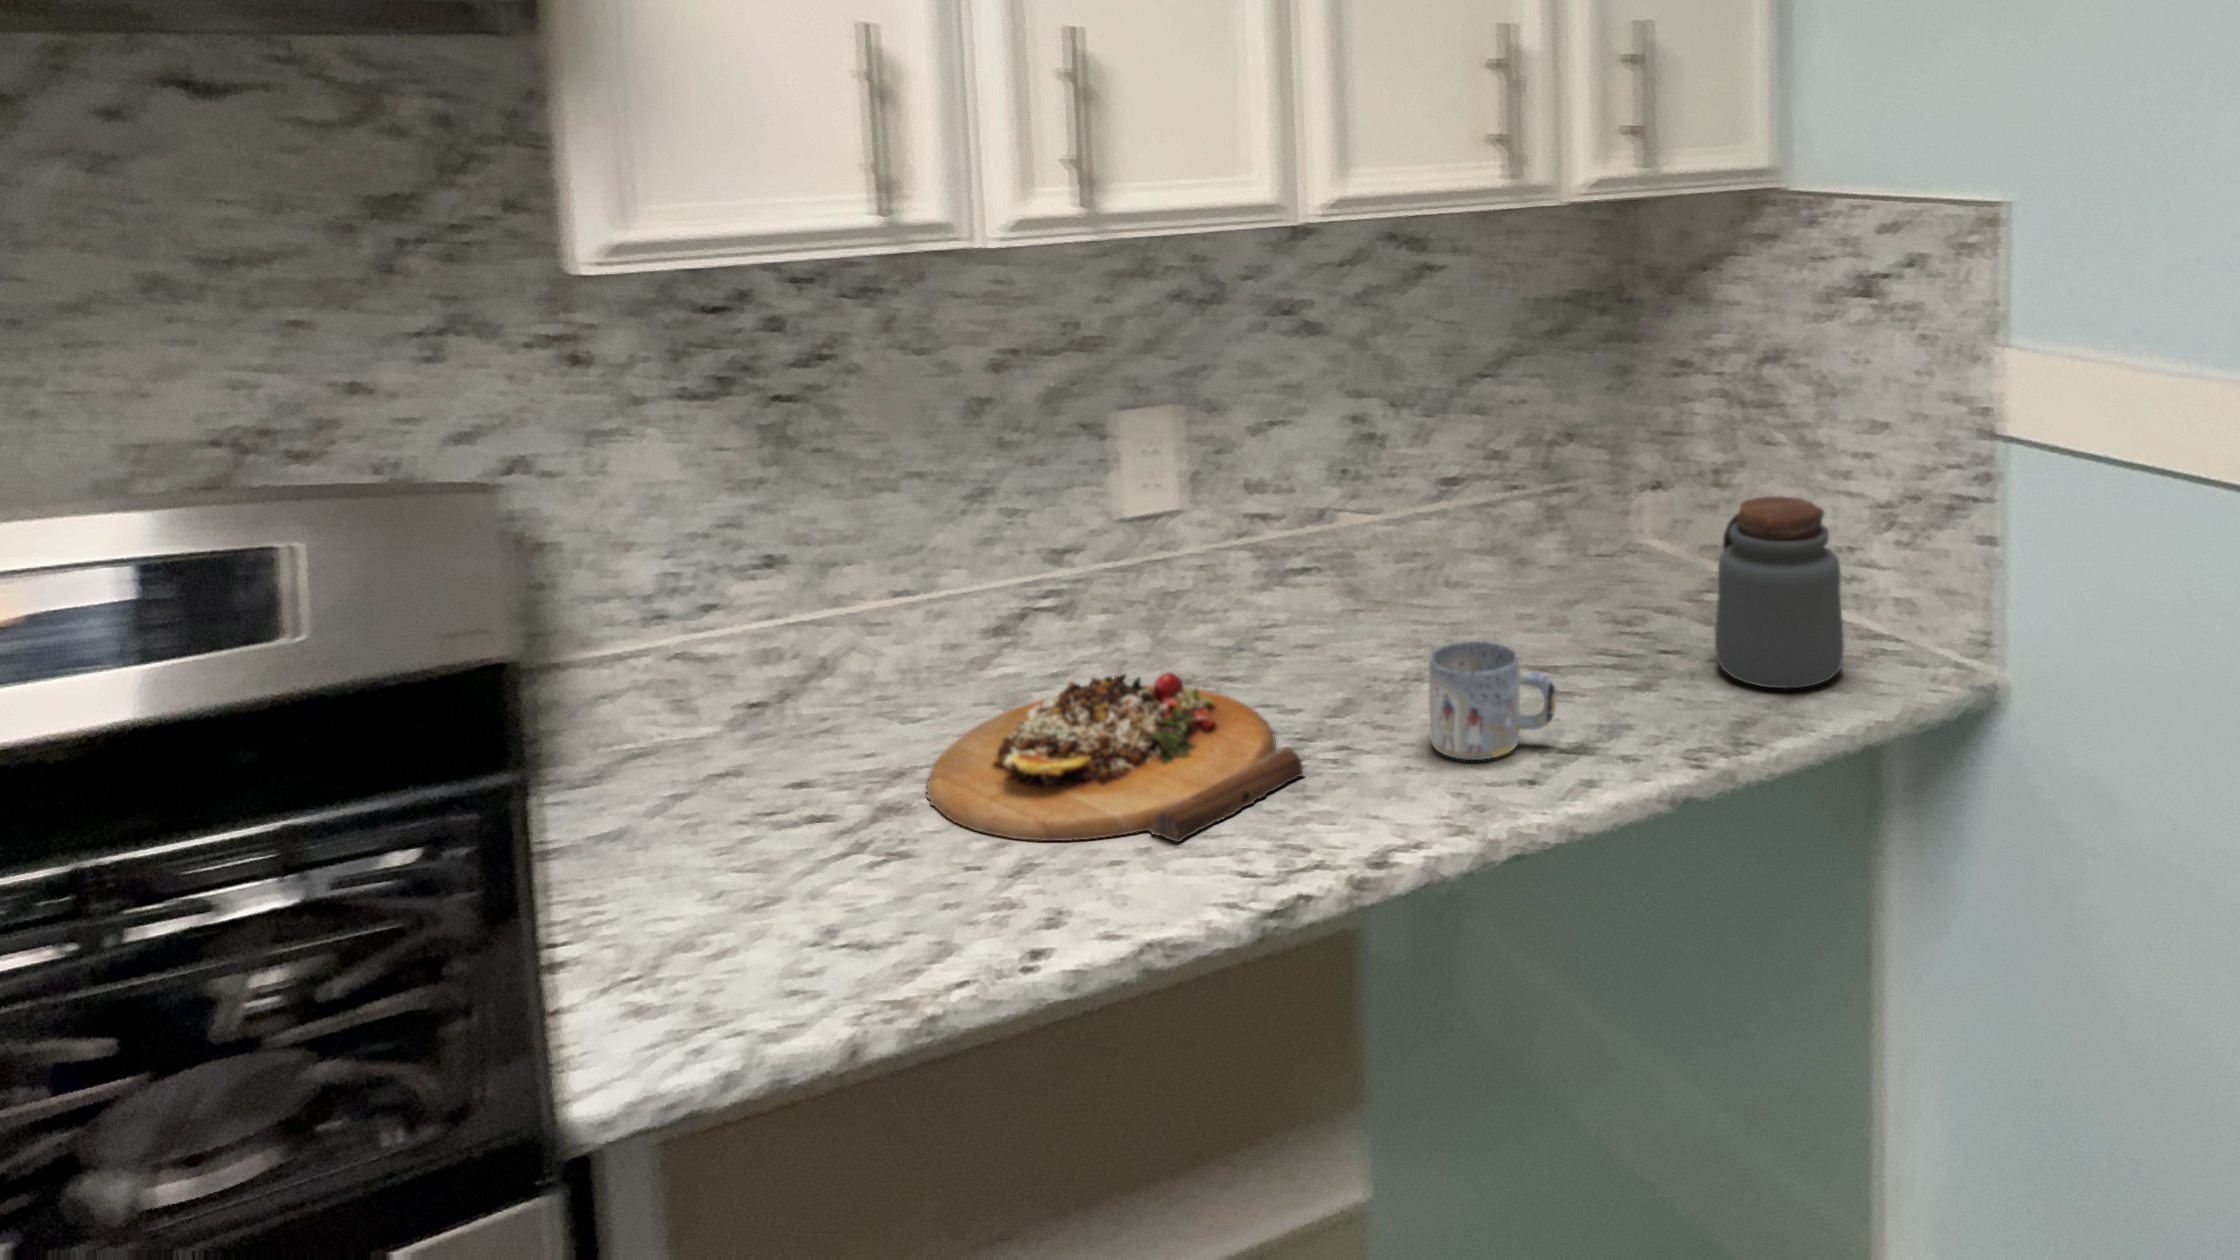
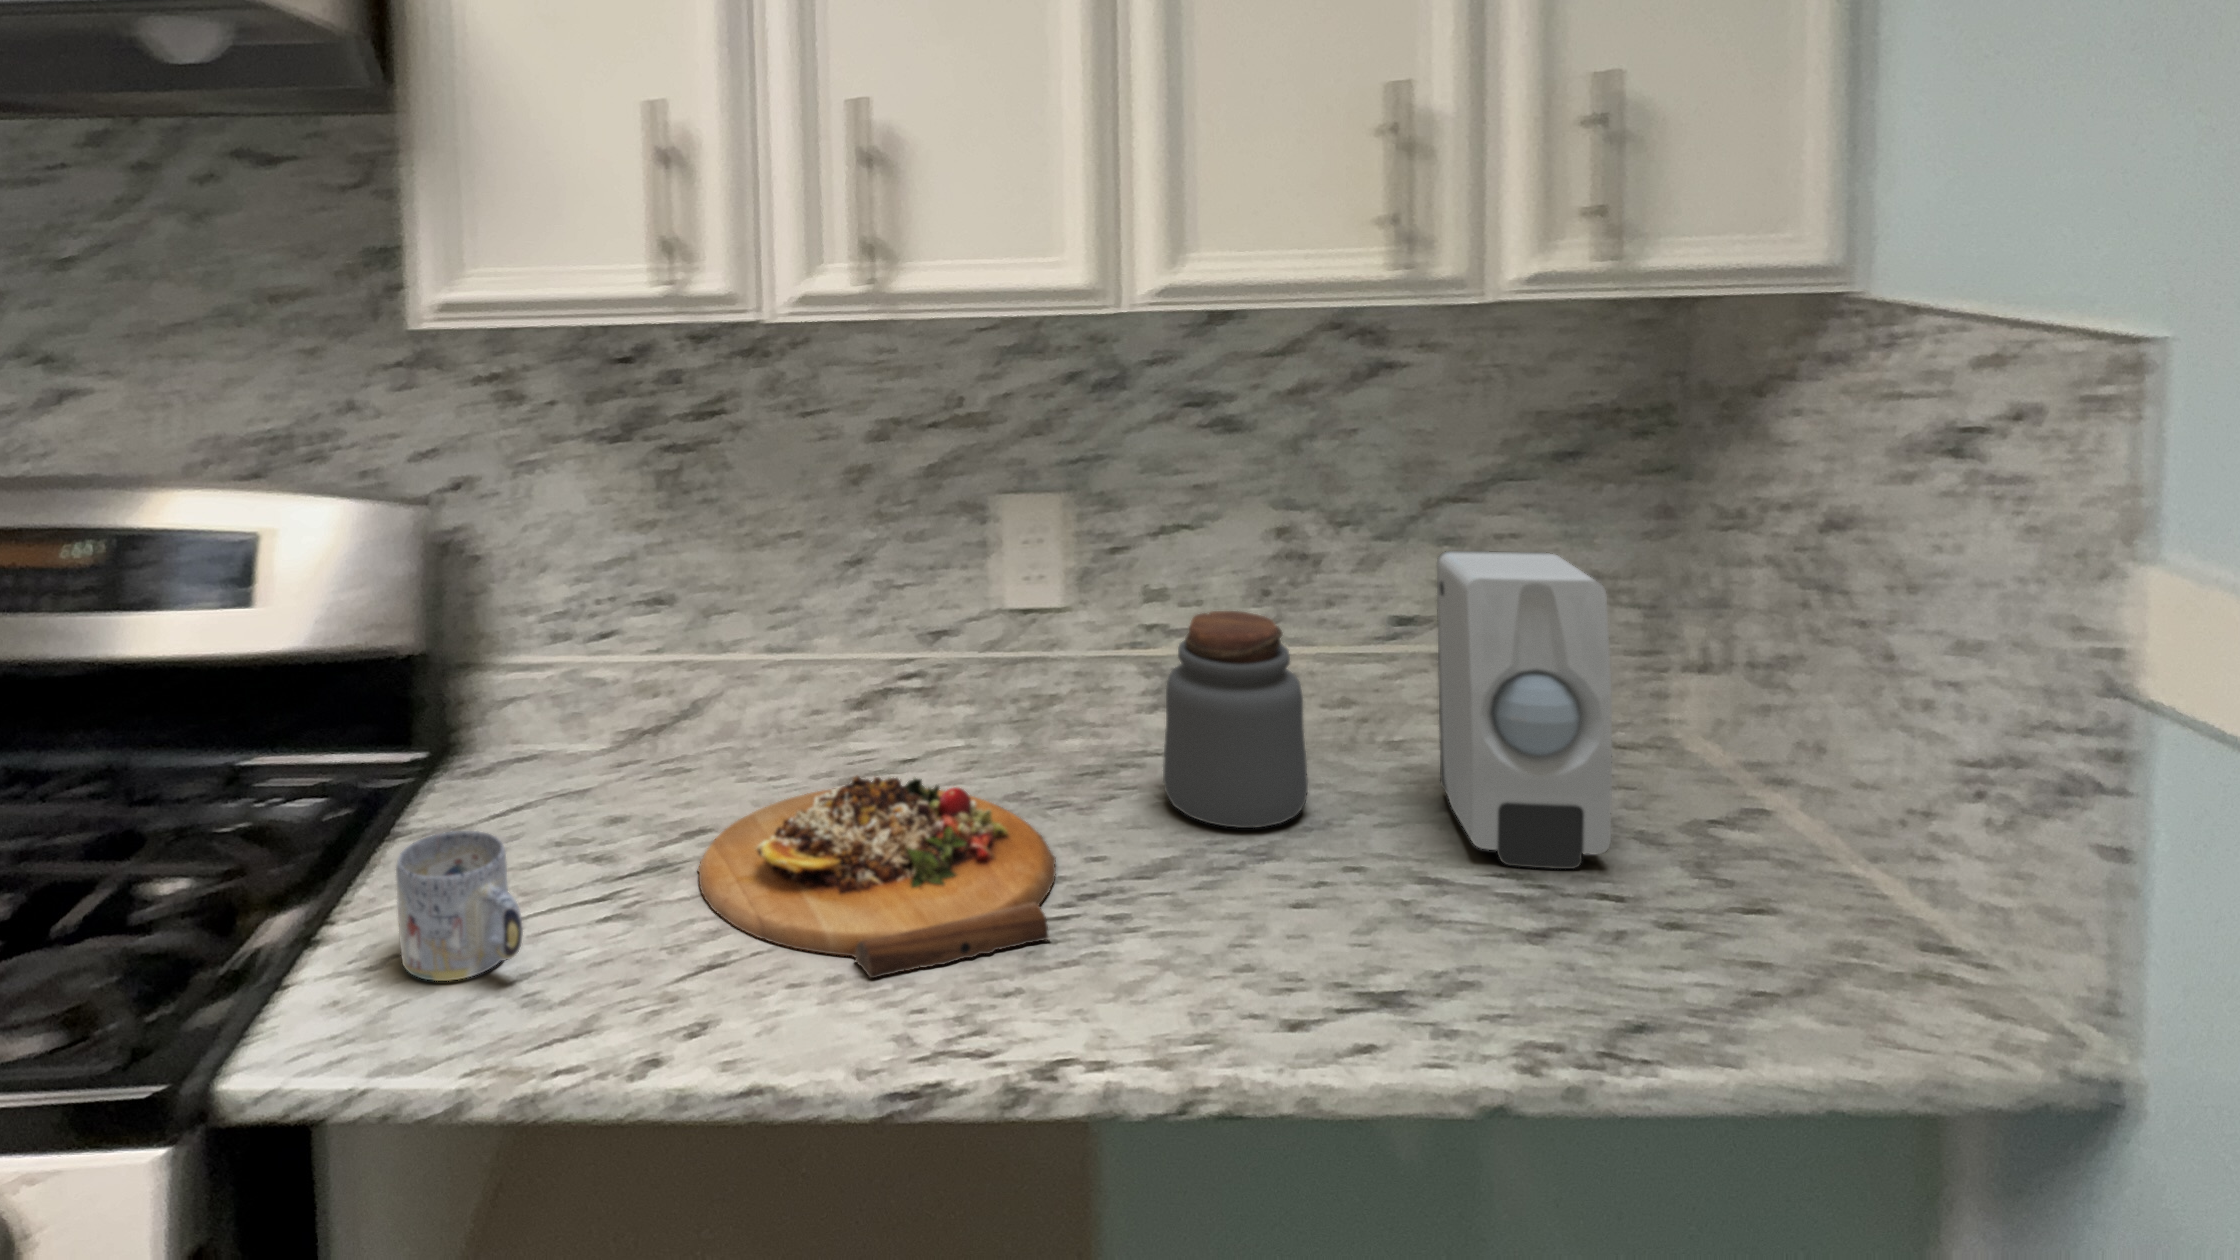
soap dispenser: none [1501,405,1656,645] -> present [1437,551,1612,869]
jar: present [1715,496,1844,688] -> present [1163,611,1308,828]
mug: present [1429,641,1556,760] -> present [396,831,523,981]

